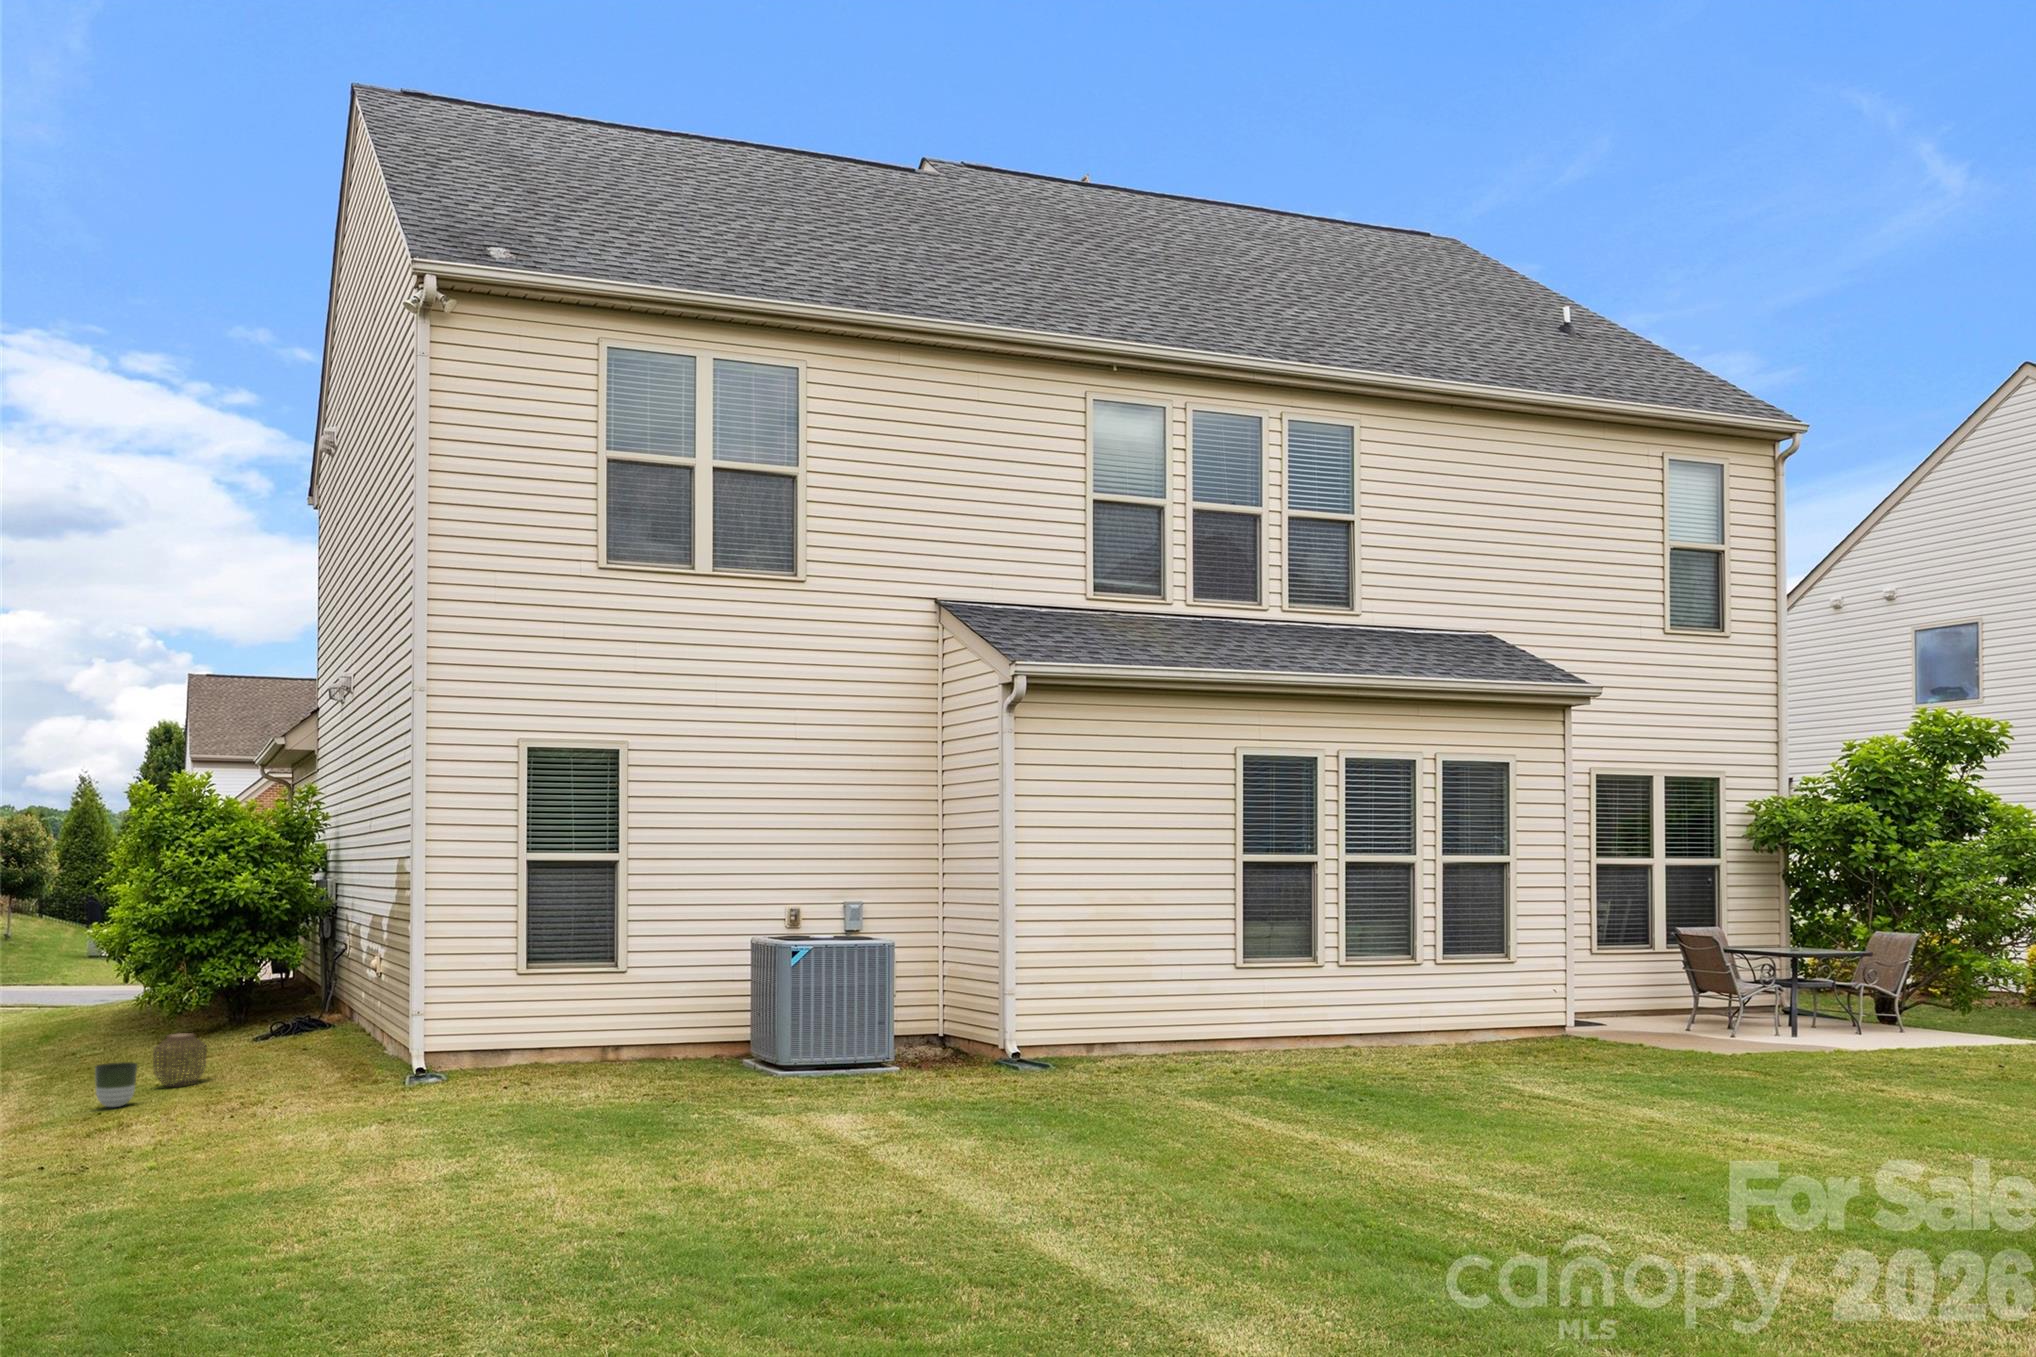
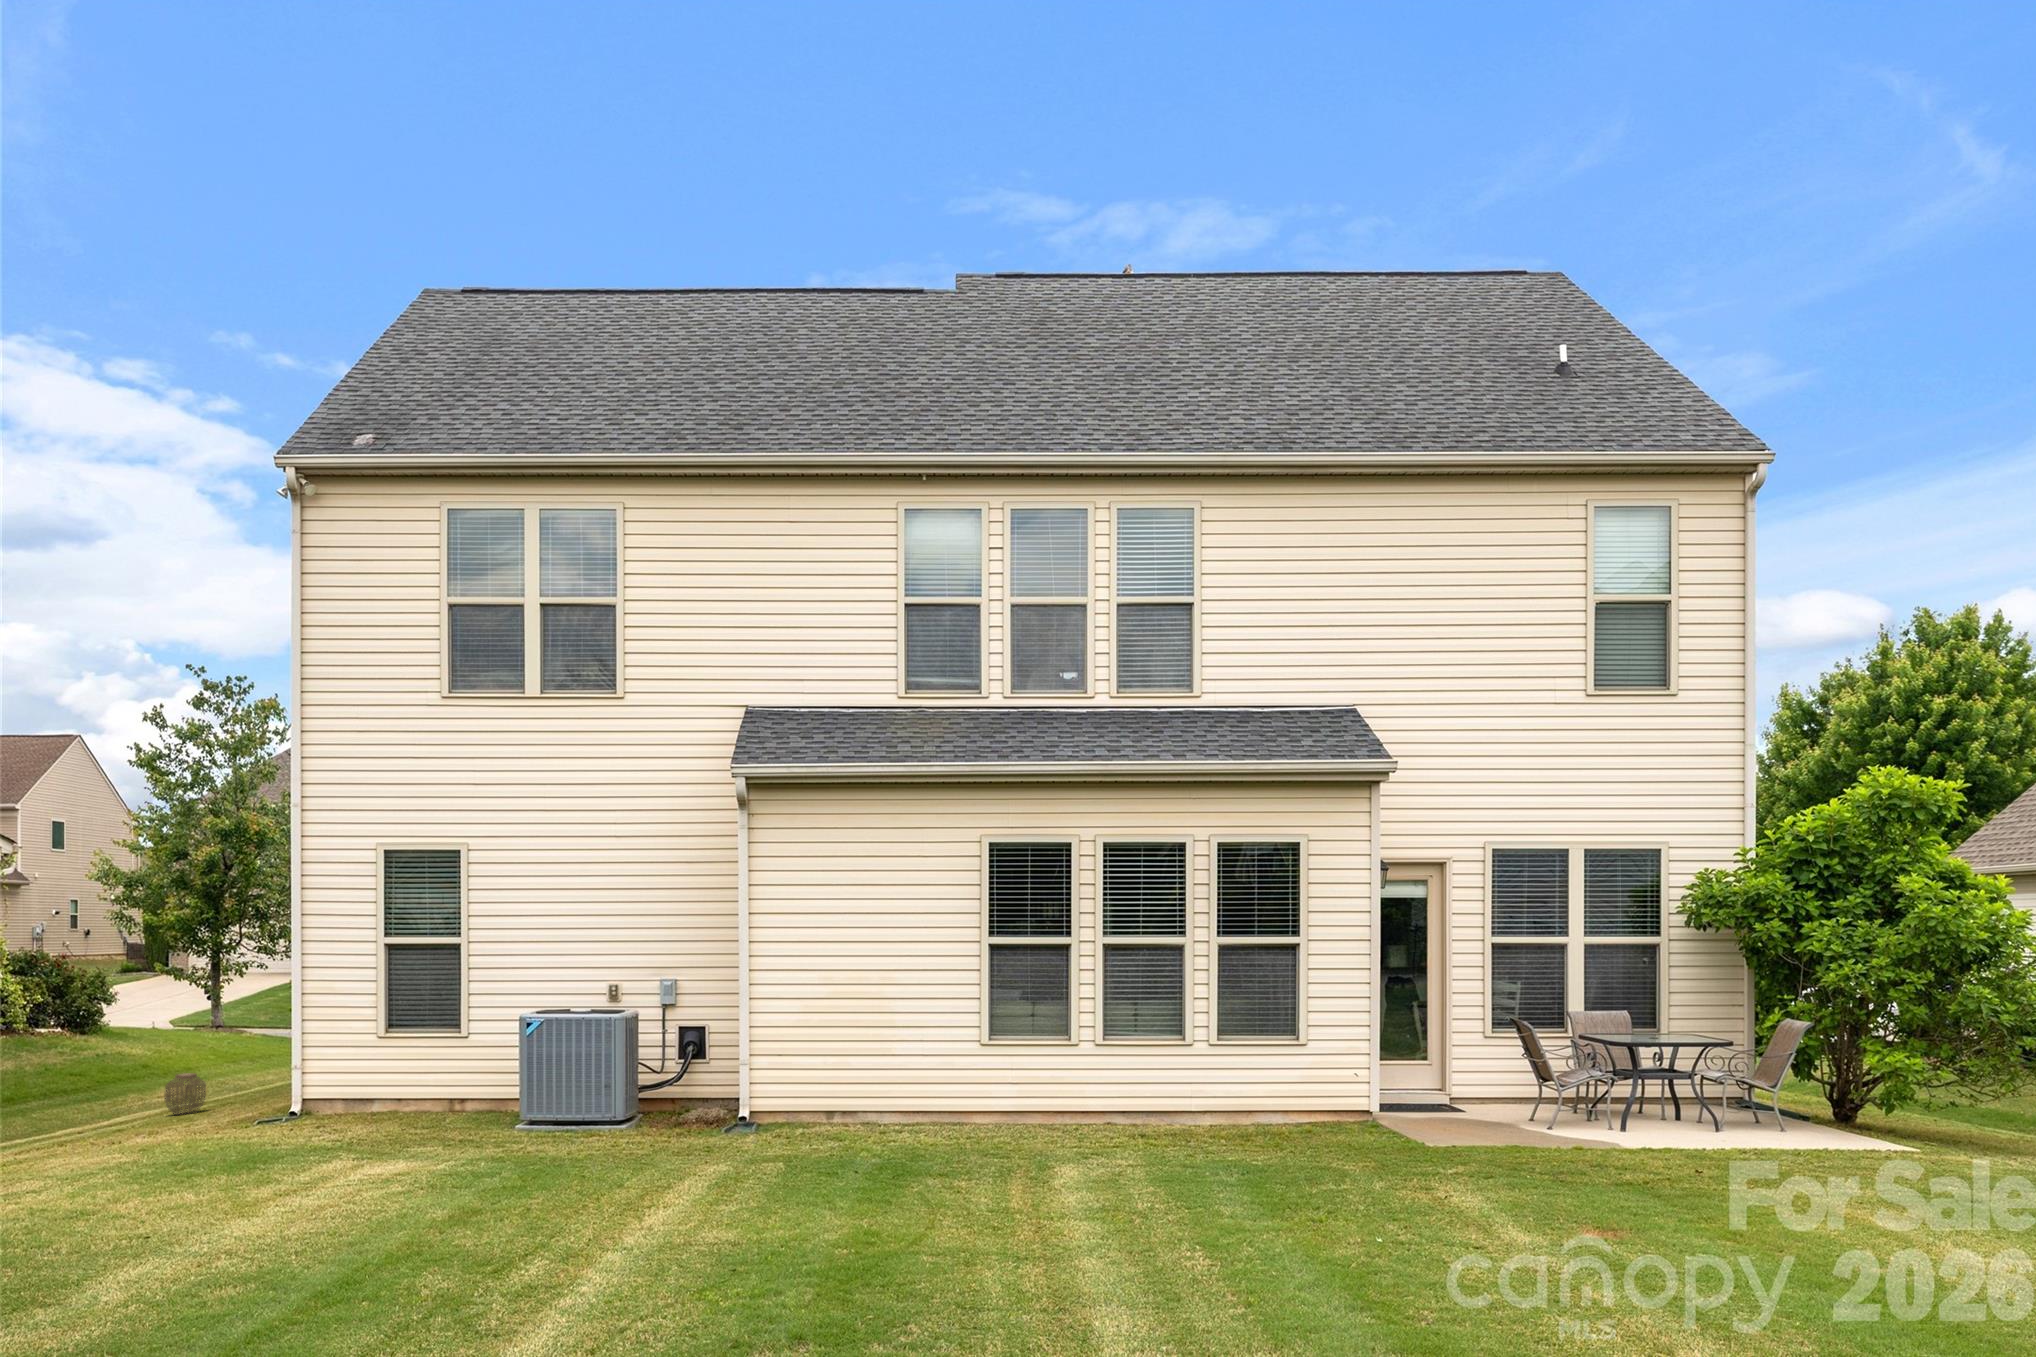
planter: present [95,1062,137,1107] -> none [90,1094,122,1128]

